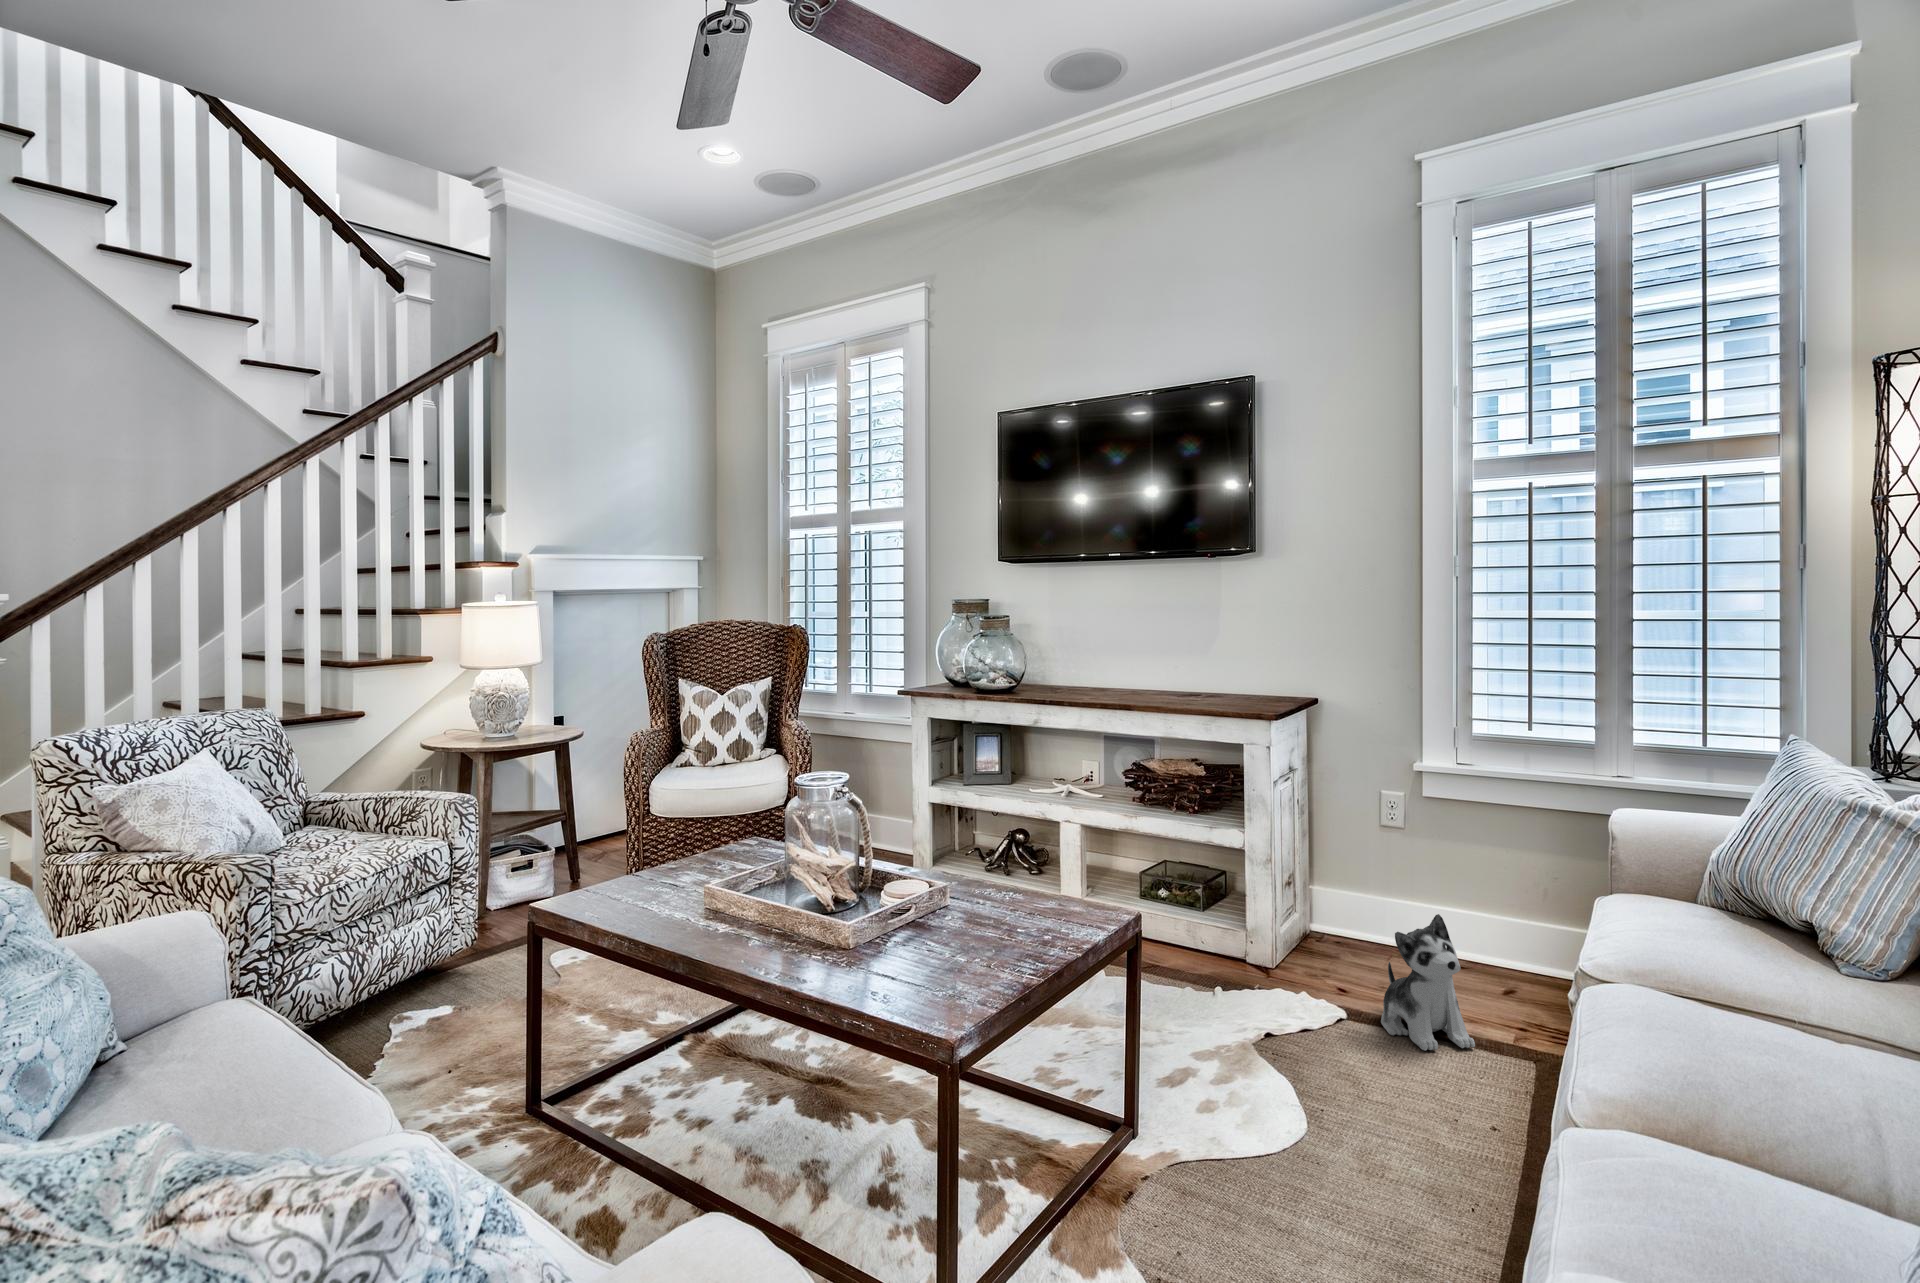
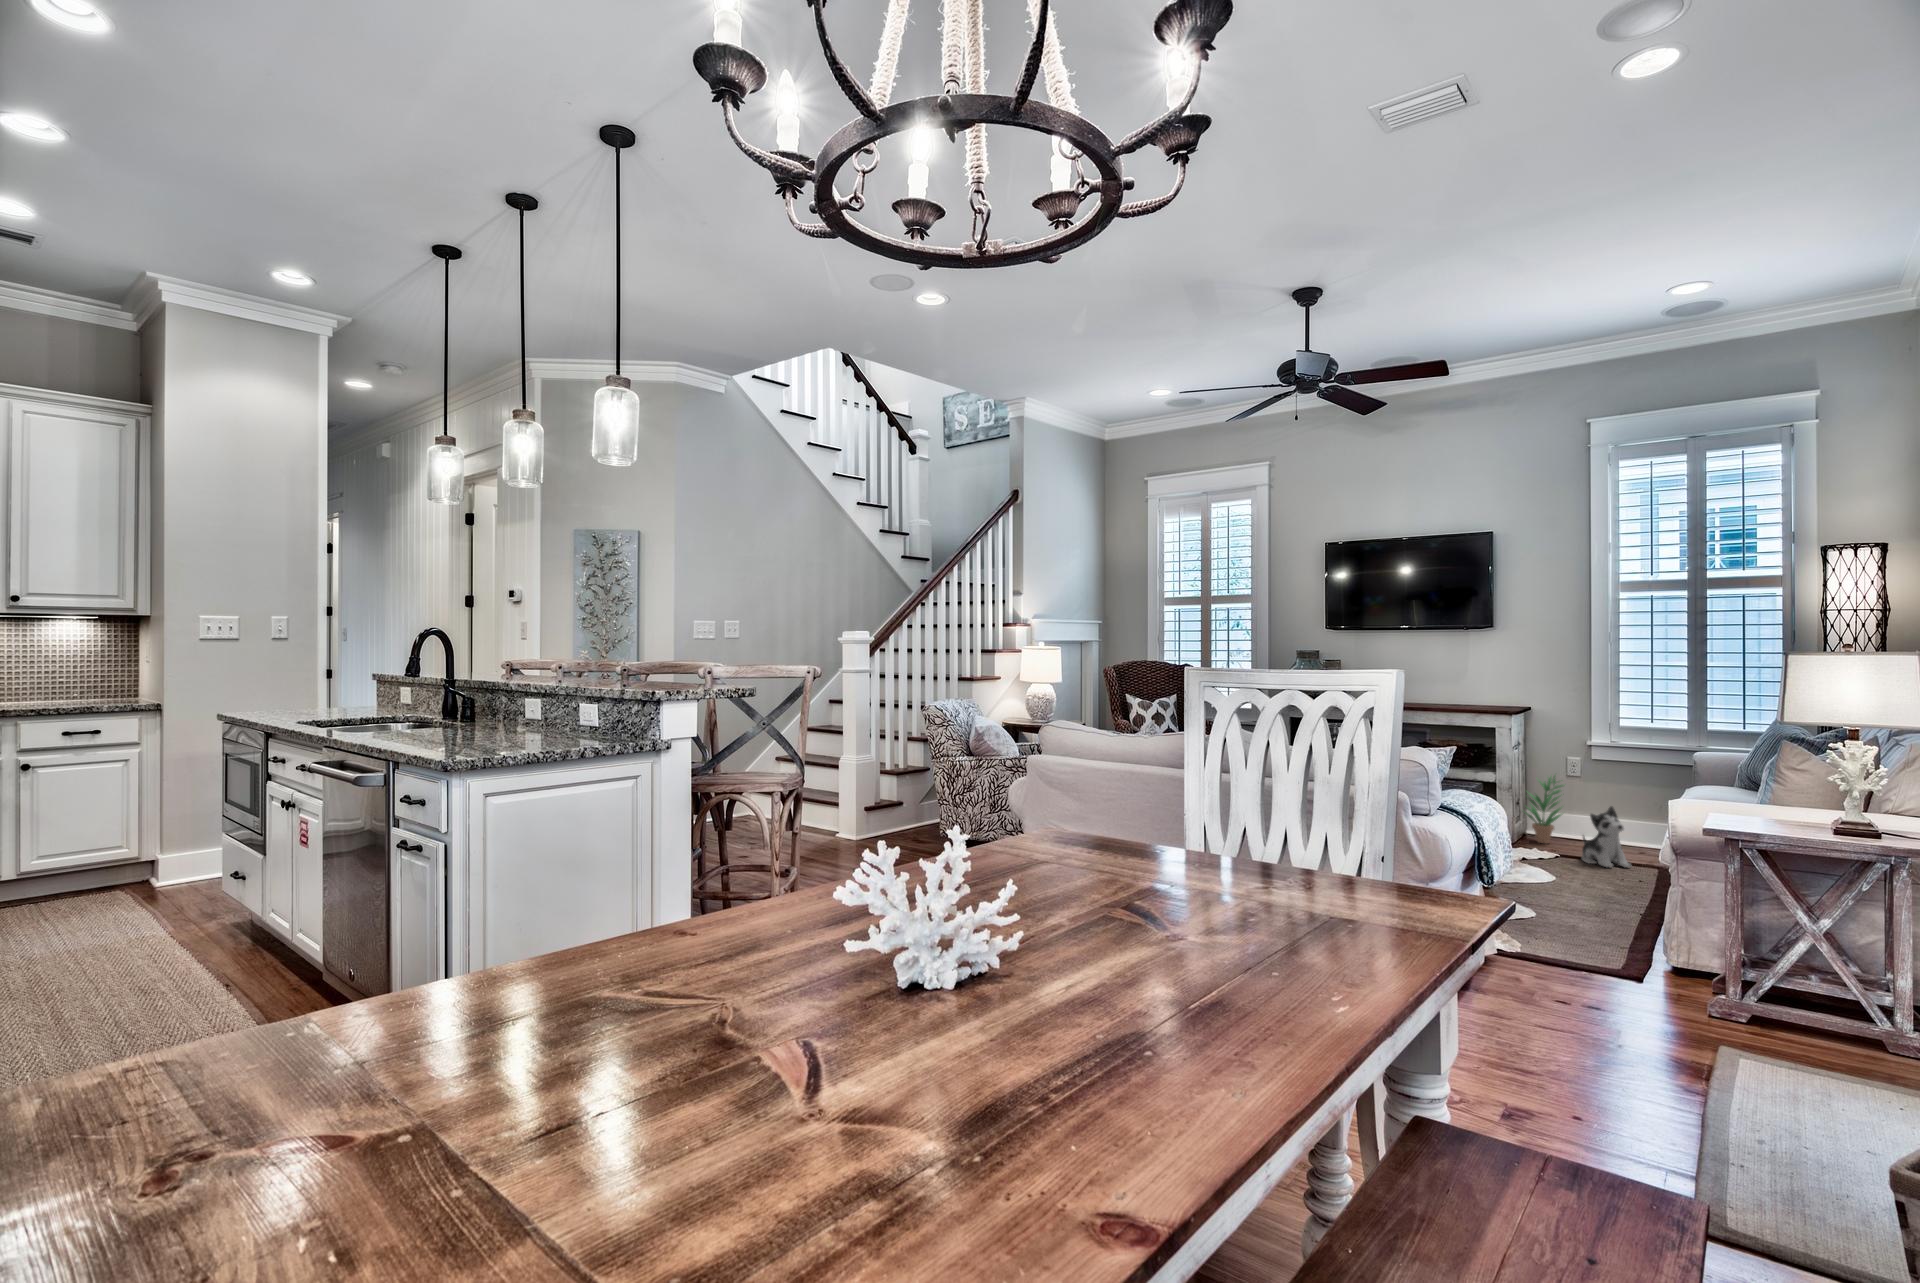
potted plant: none [1286,829,1370,966] -> present [1526,776,1563,844]

